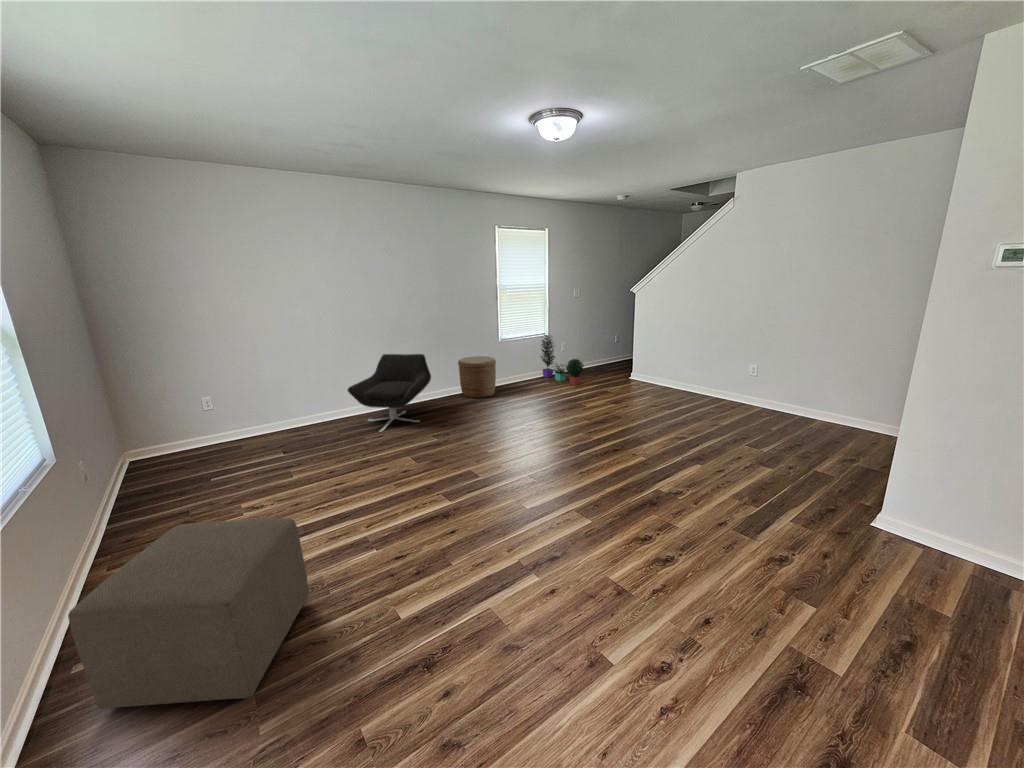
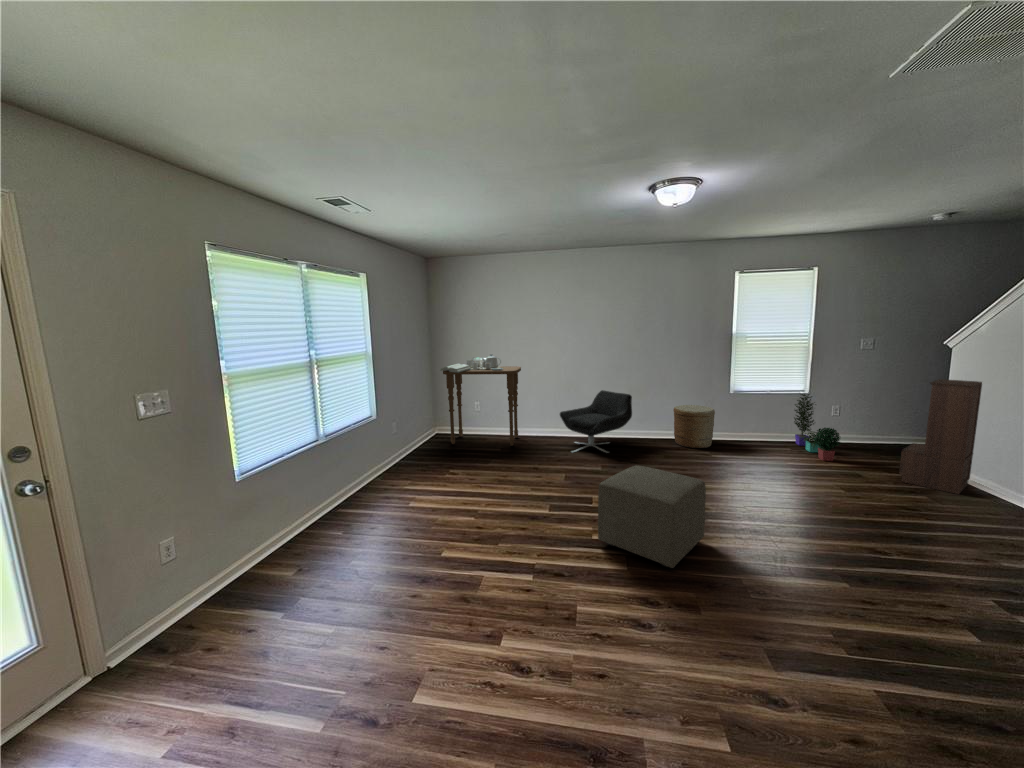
bookshelf: none [623,313,662,389] -> present [899,379,982,494]
side table: none [140,322,295,471] -> present [440,355,521,446]
ottoman: present [68,518,309,709] -> present [598,465,706,568]

